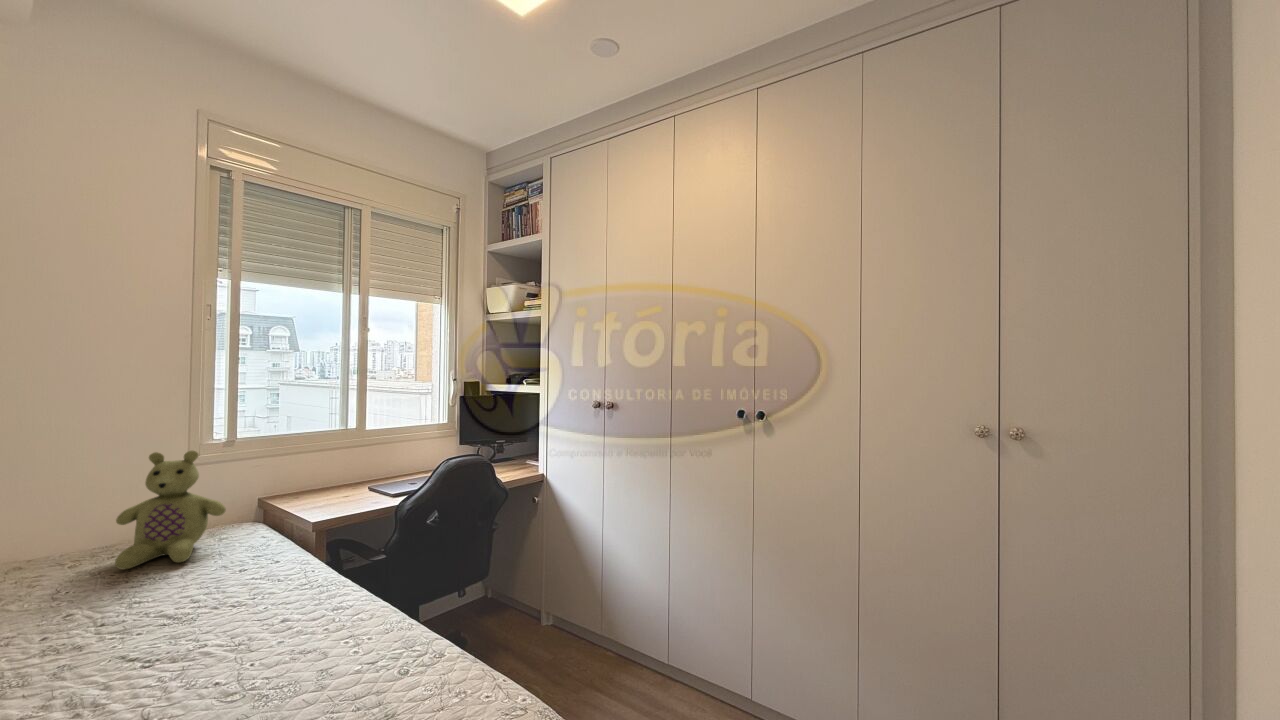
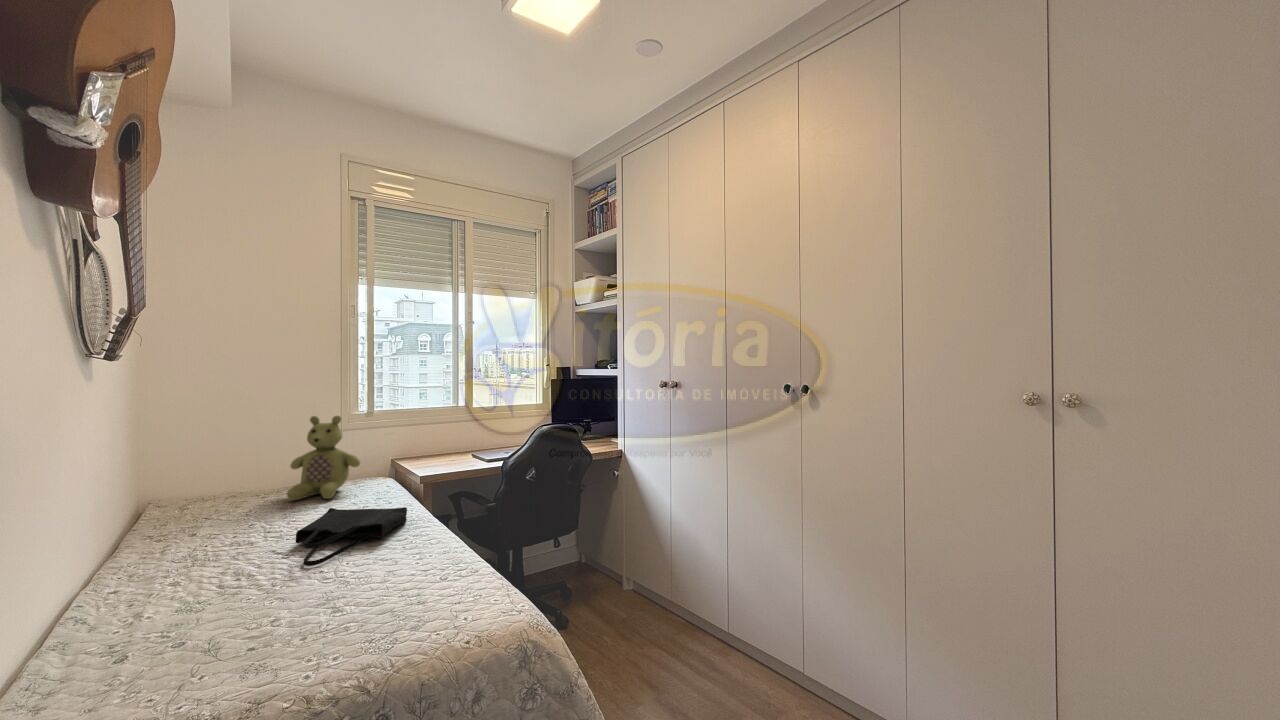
tote bag: none [158,570,315,677] -> present [296,507,407,566]

